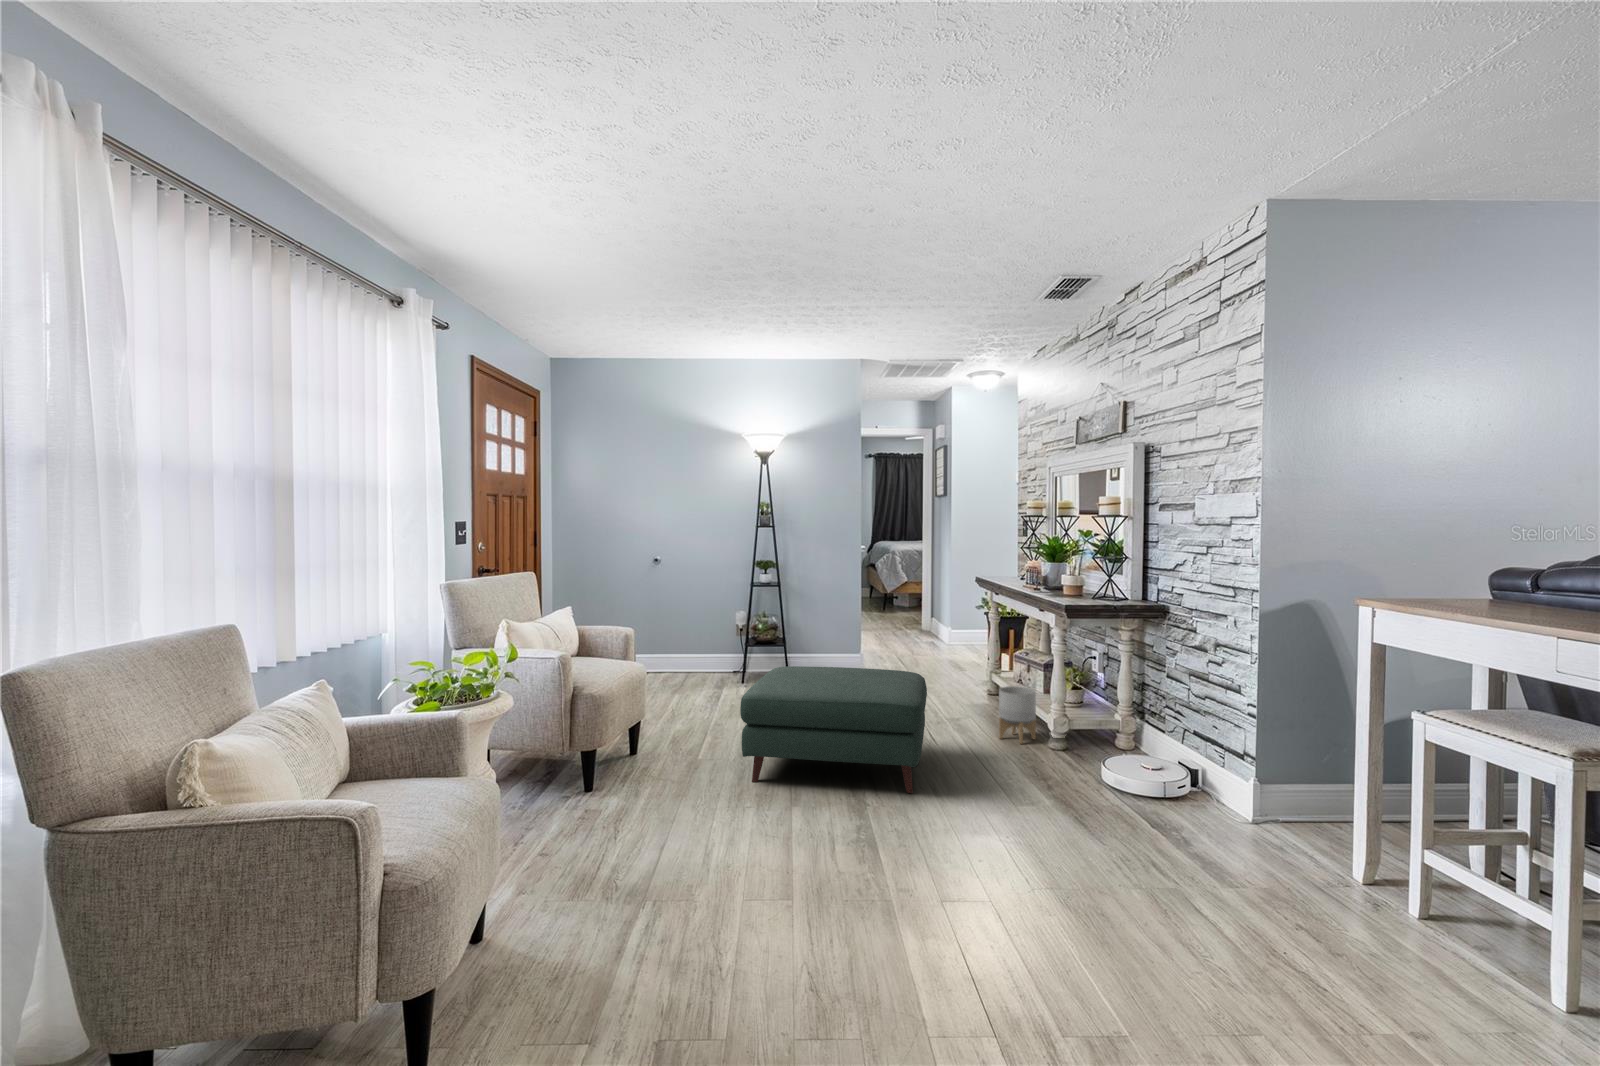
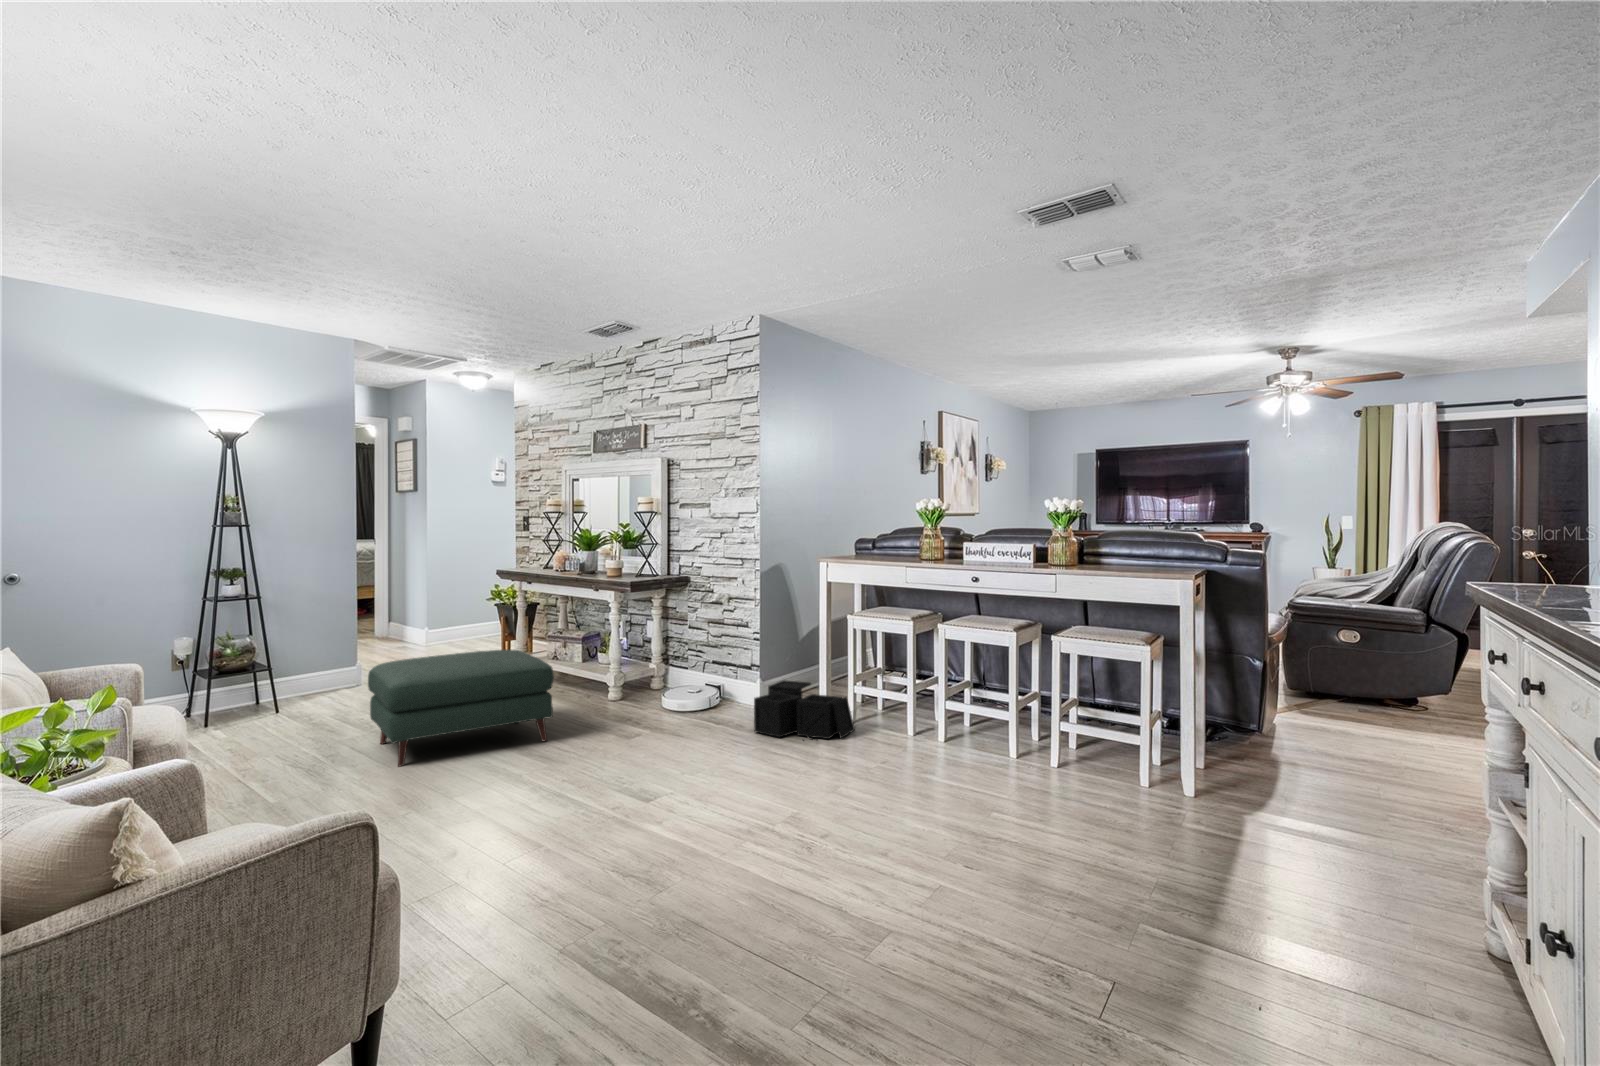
planter: present [999,686,1036,744] -> none [562,655,593,700]
storage bin: none [1195,795,1408,952] -> present [754,680,855,739]

